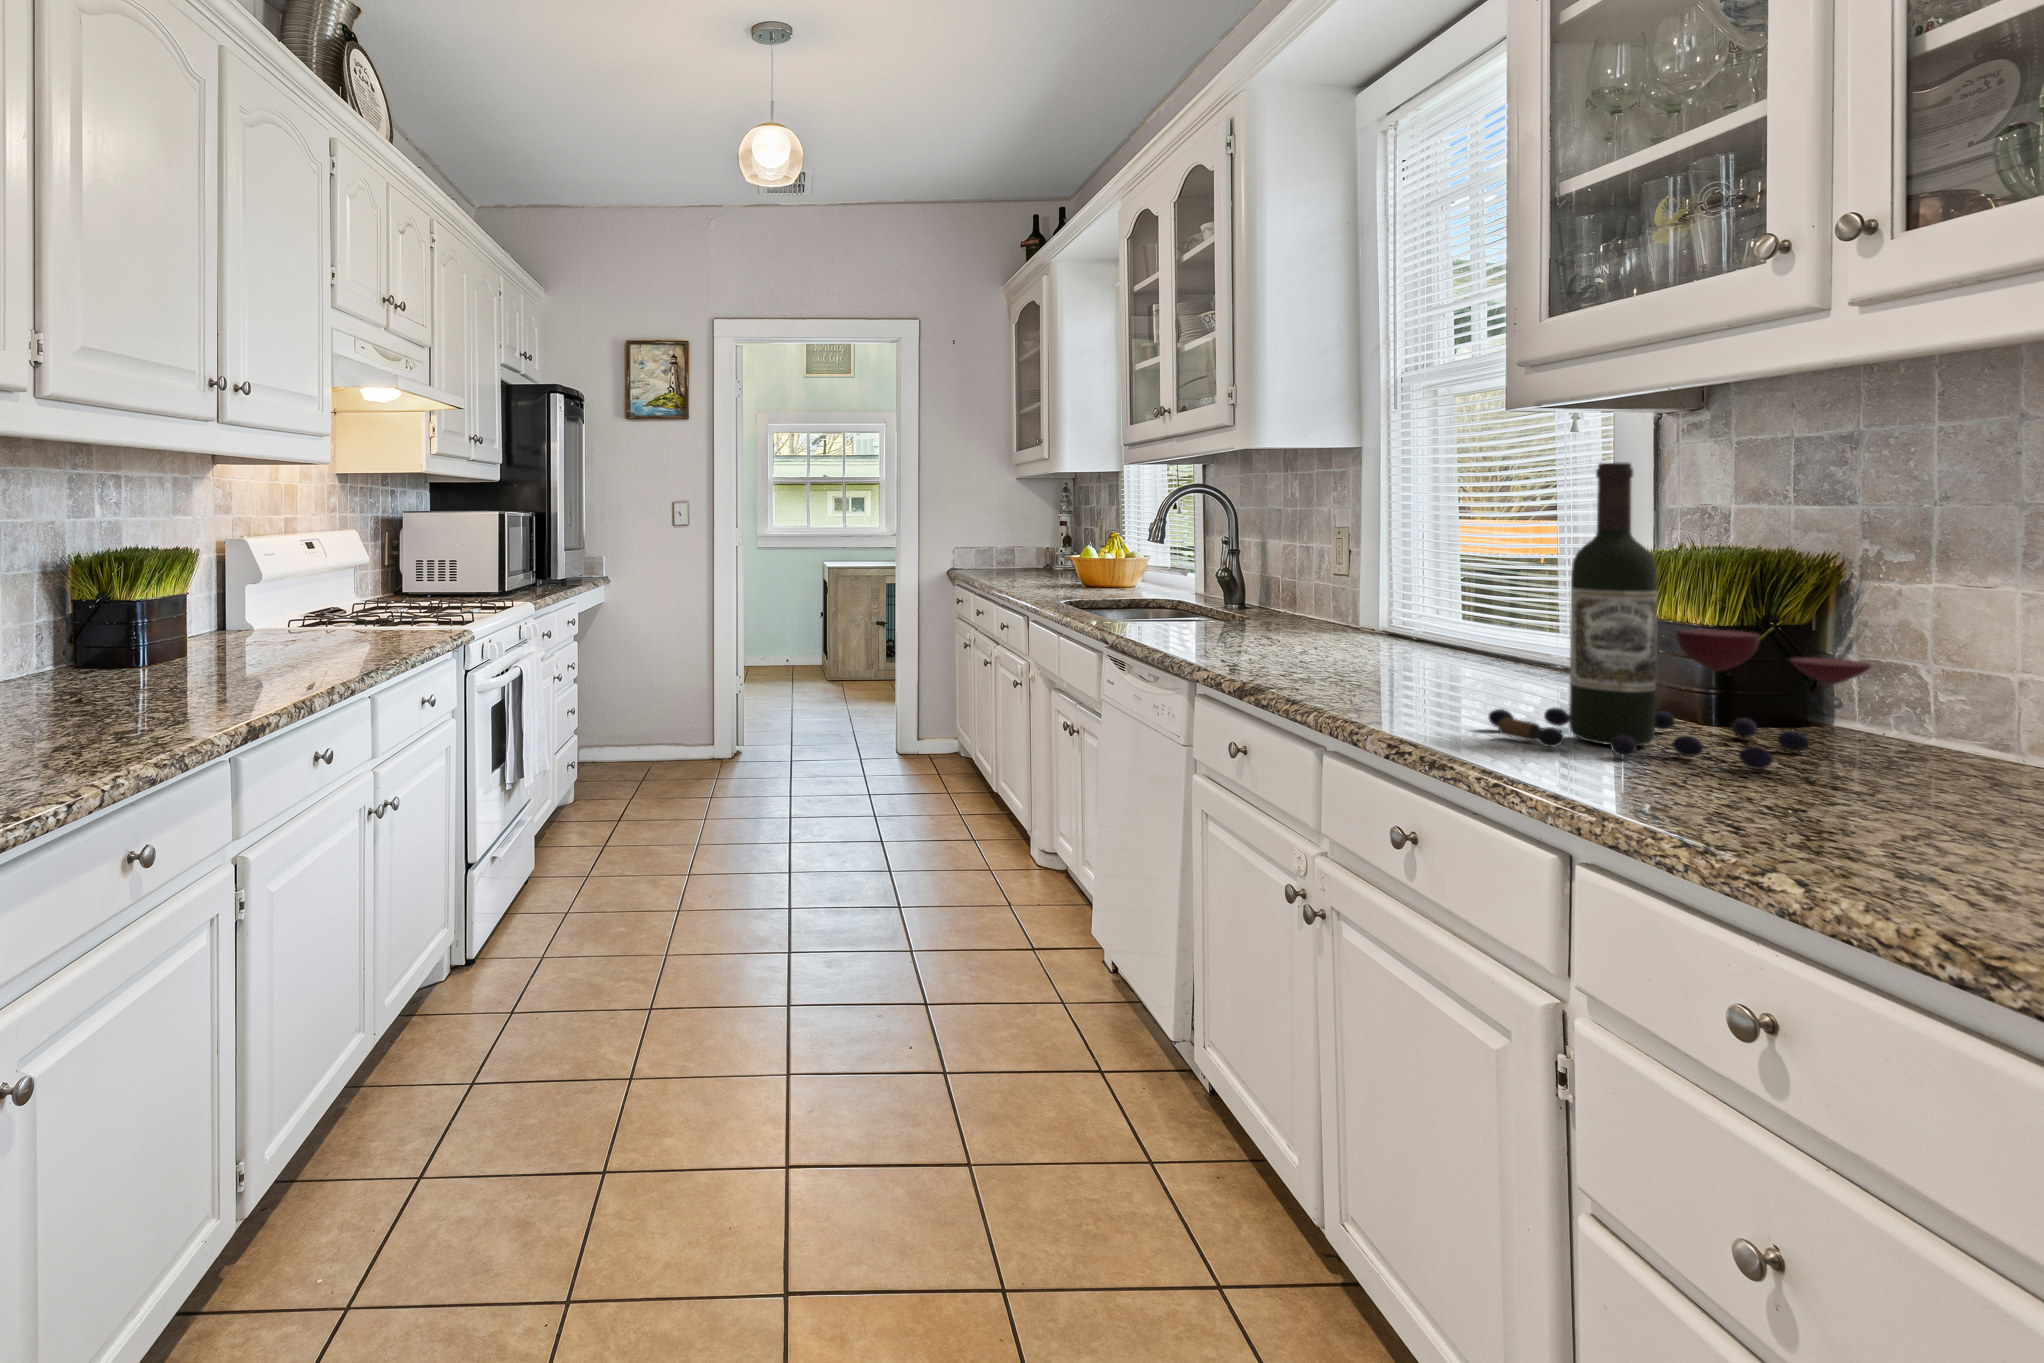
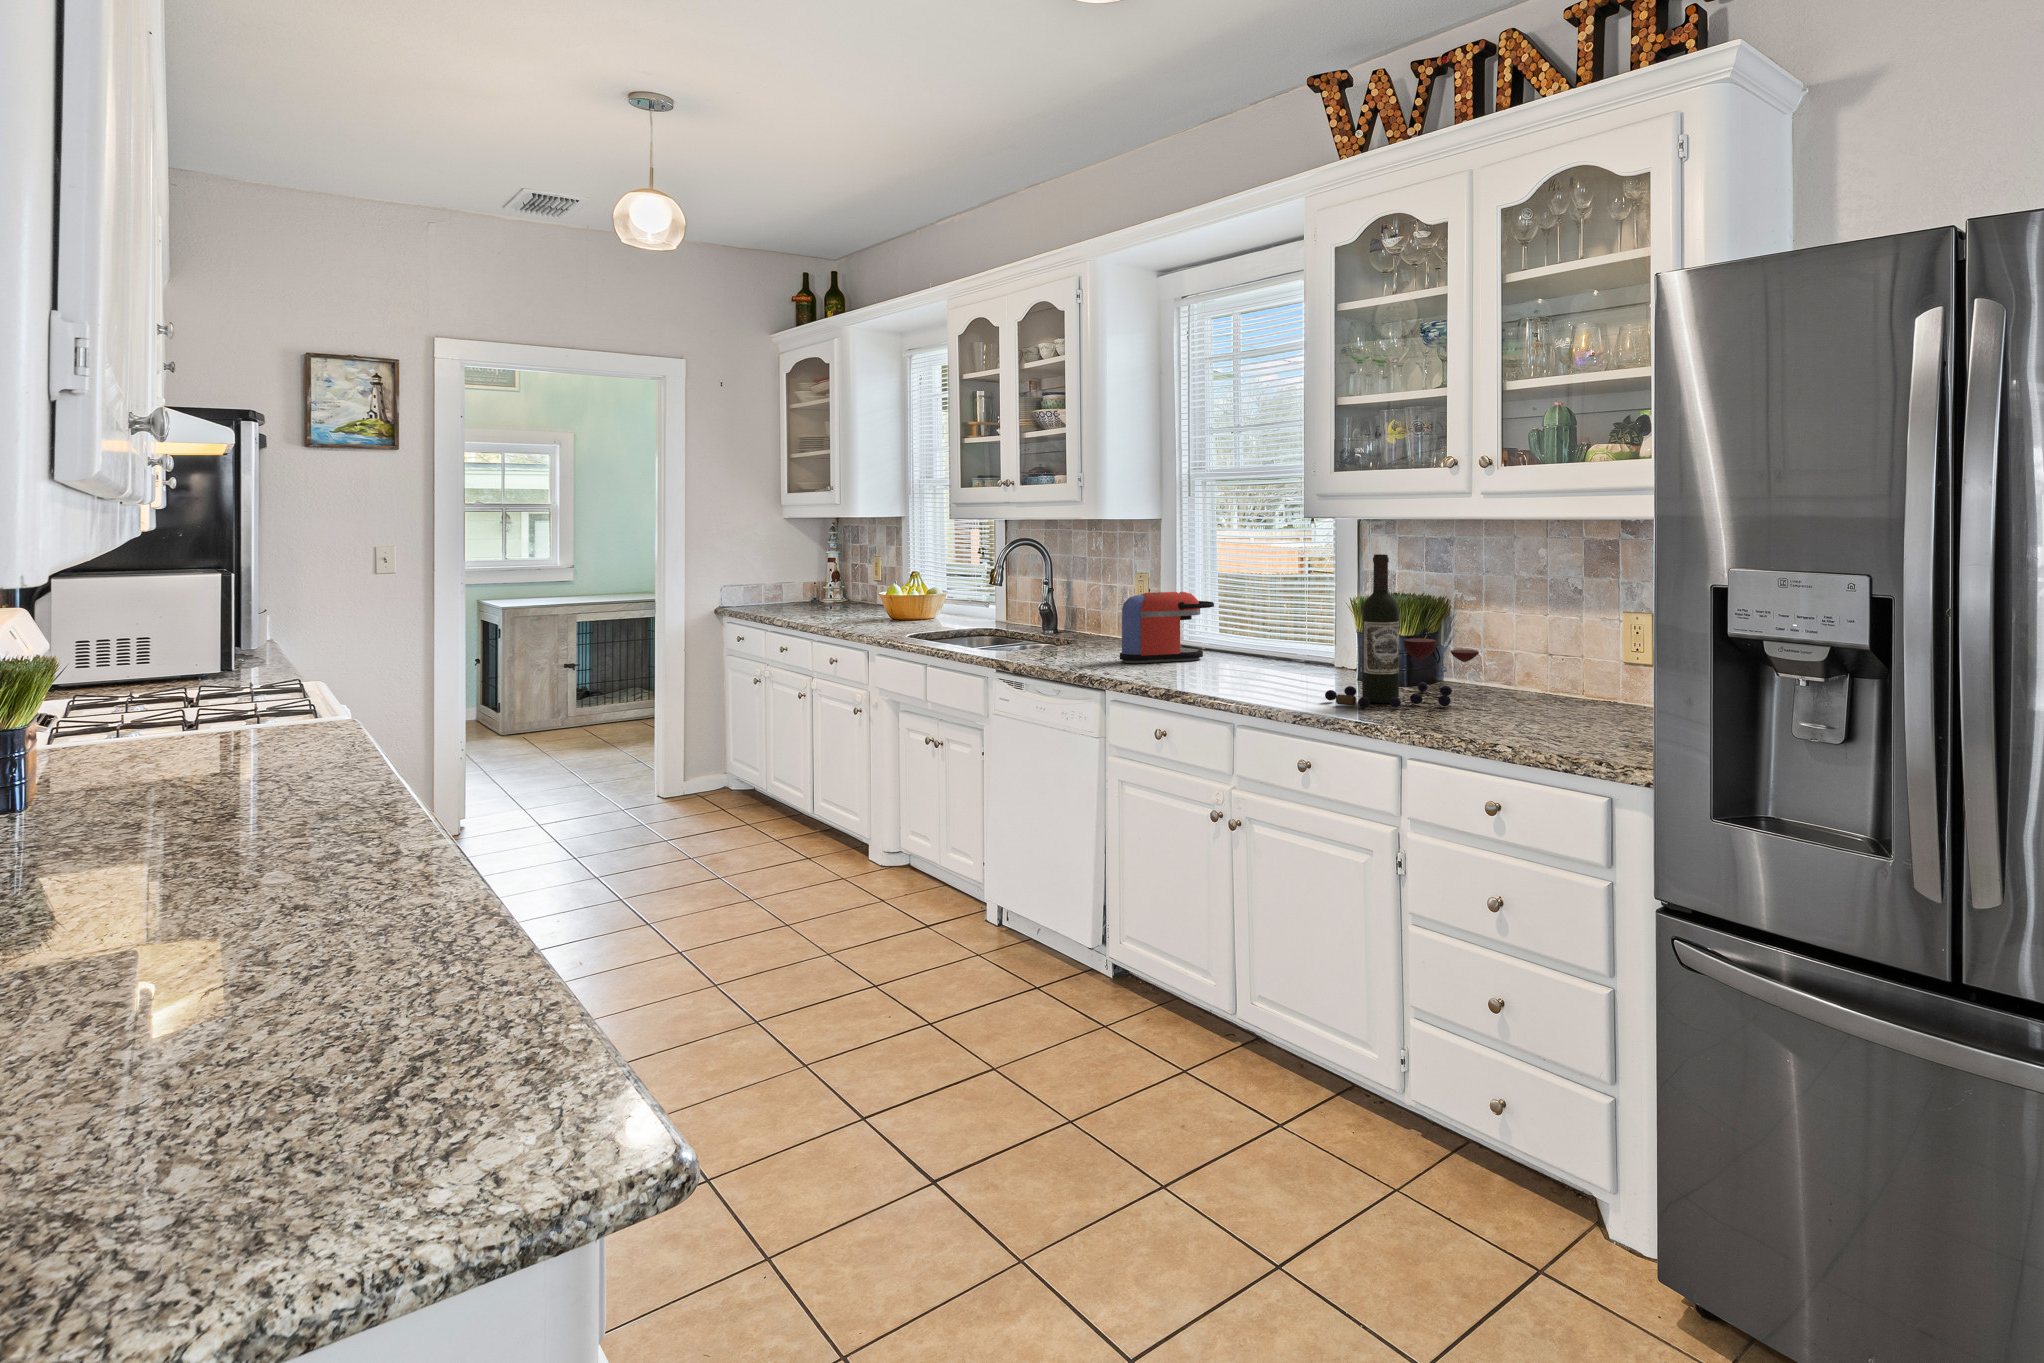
coffee maker: none [1257,548,1416,651] -> present [1120,592,1214,663]

